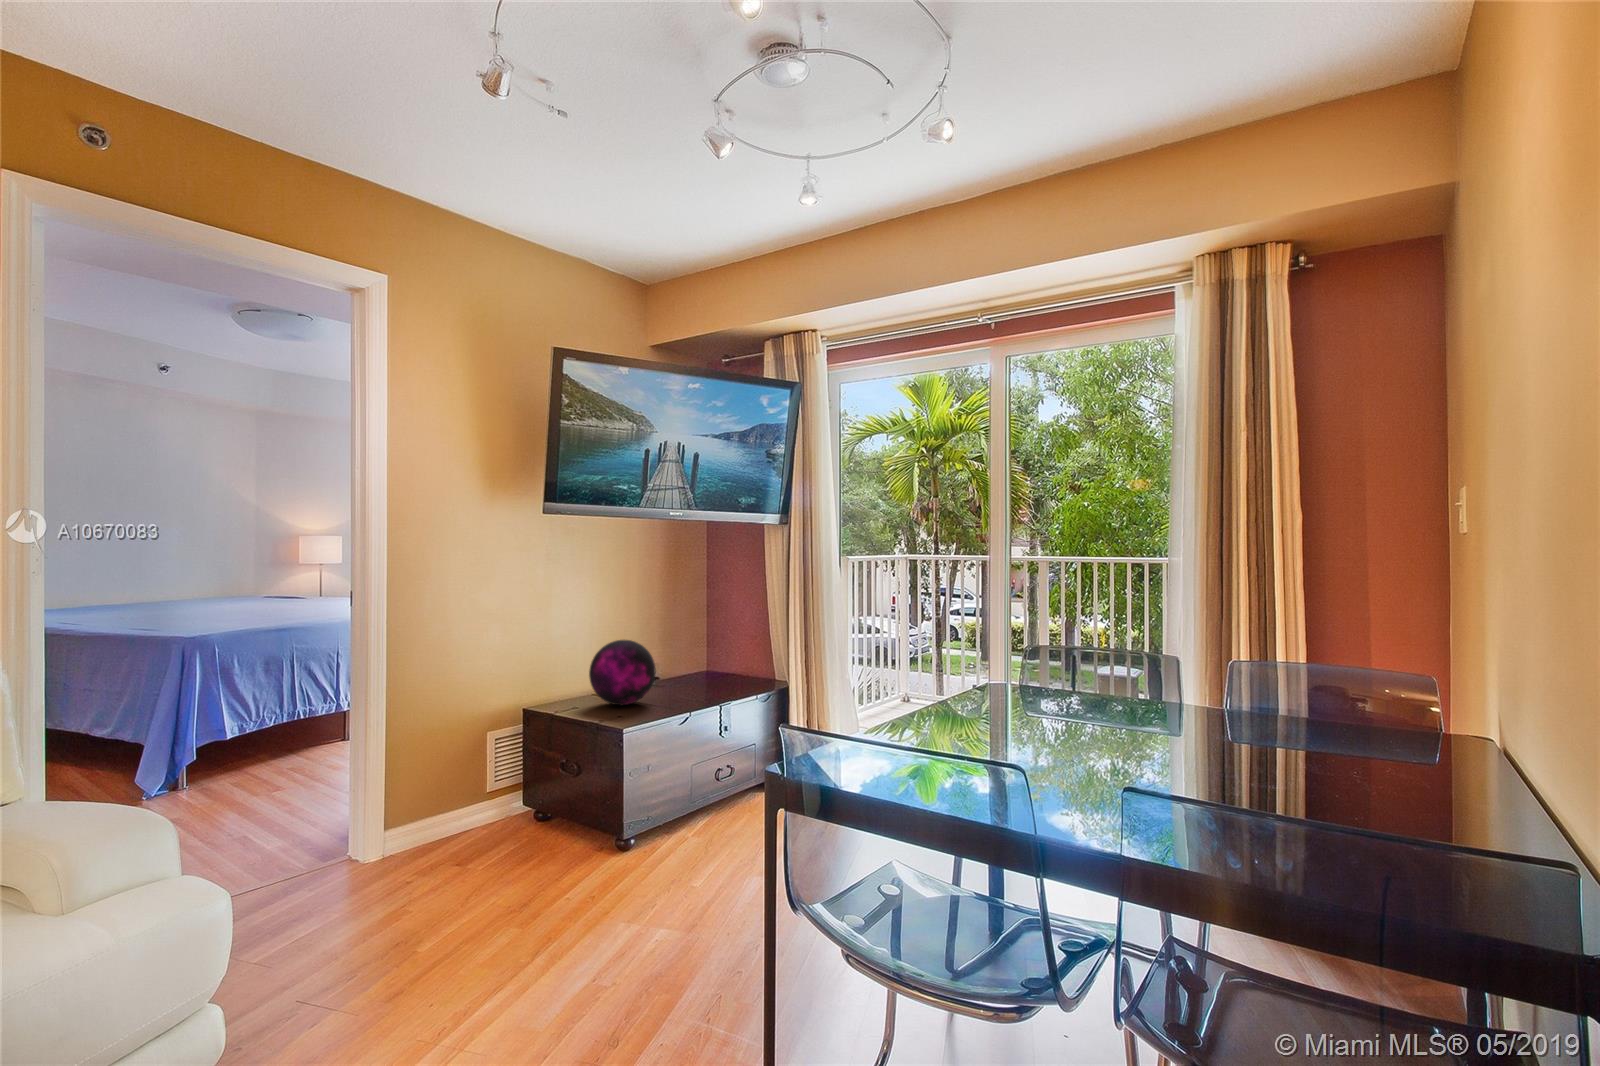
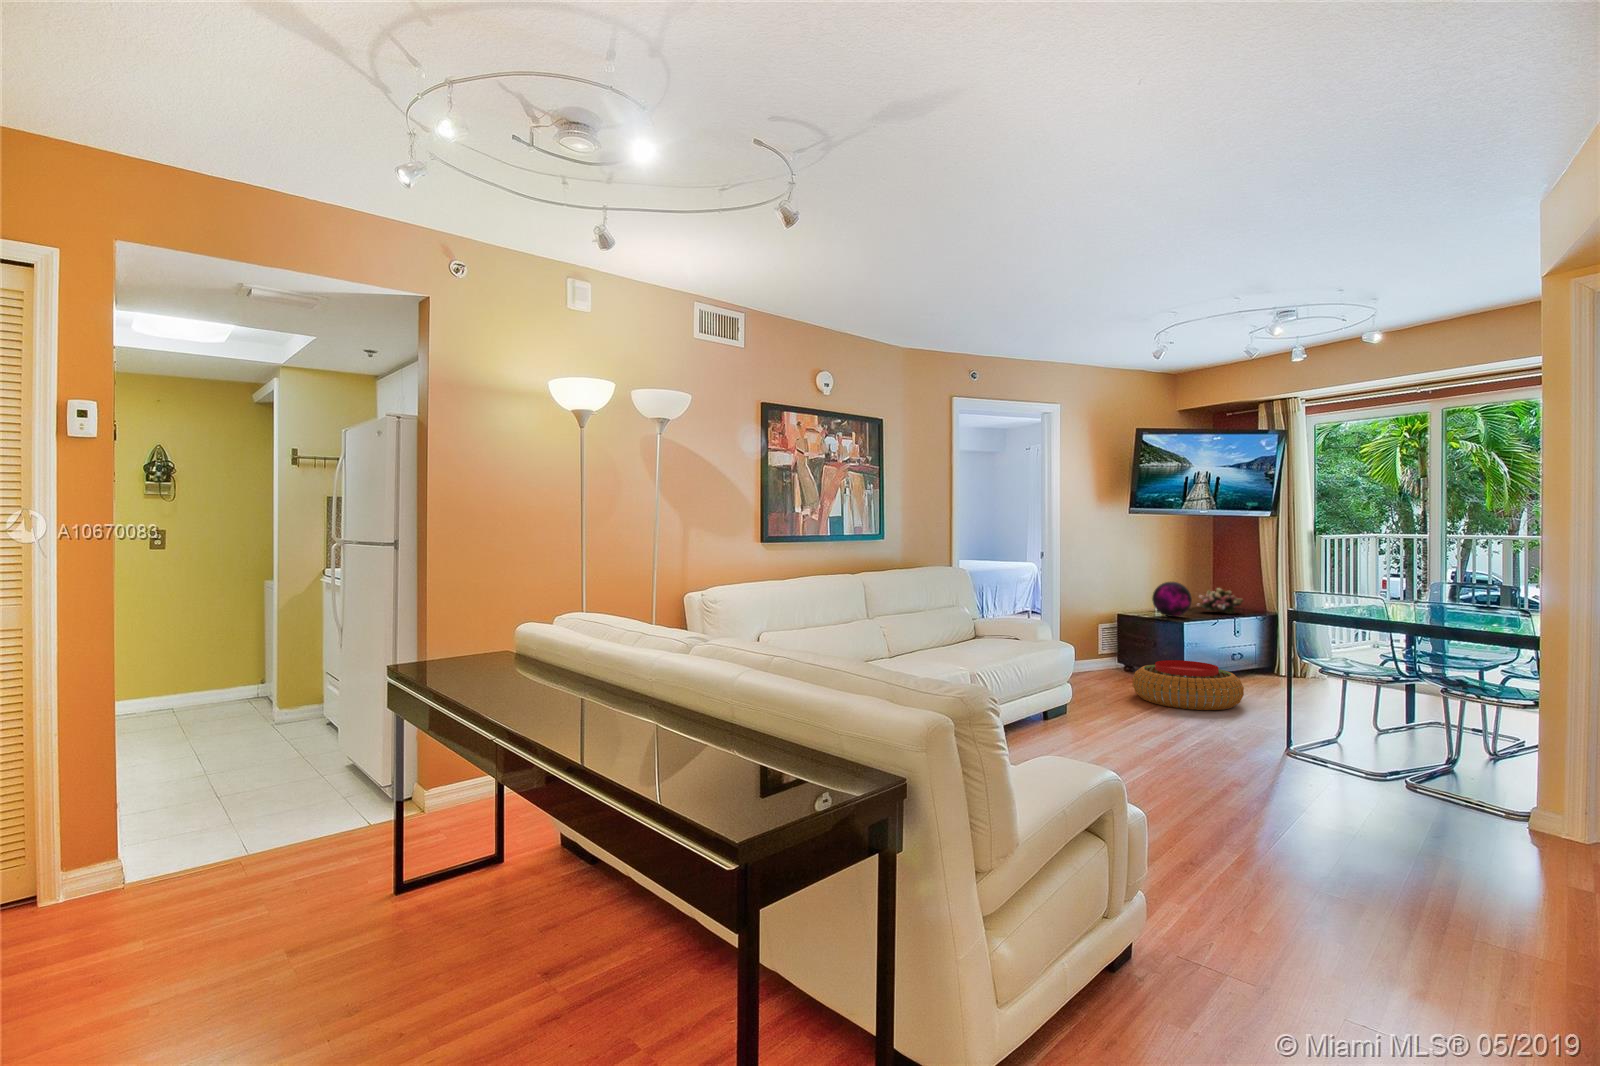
flower arrangement: none [674,639,743,684] -> present [1197,588,1243,614]
pouf: none [475,830,711,995] -> present [1132,660,1244,710]

